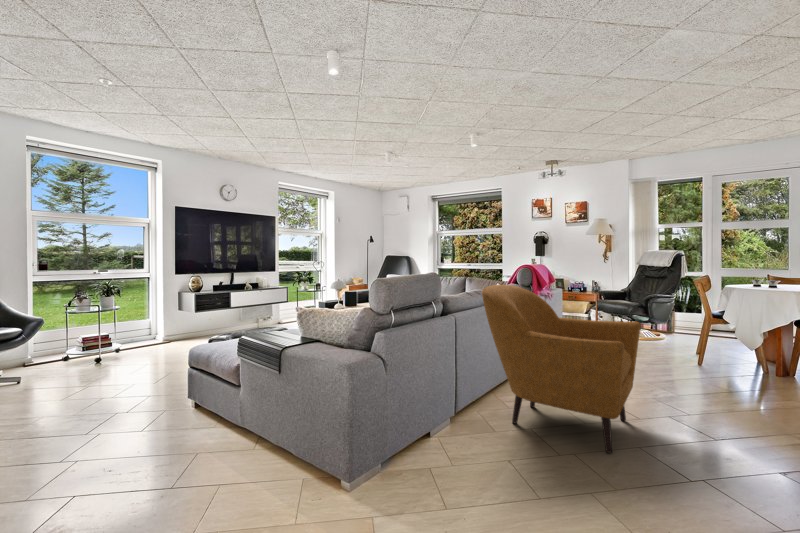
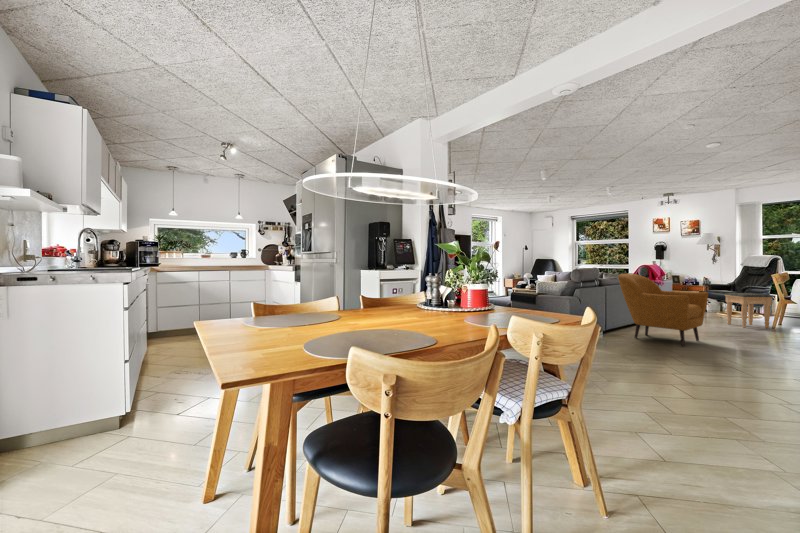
footstool: none [634,308,701,366] -> present [725,293,773,328]

